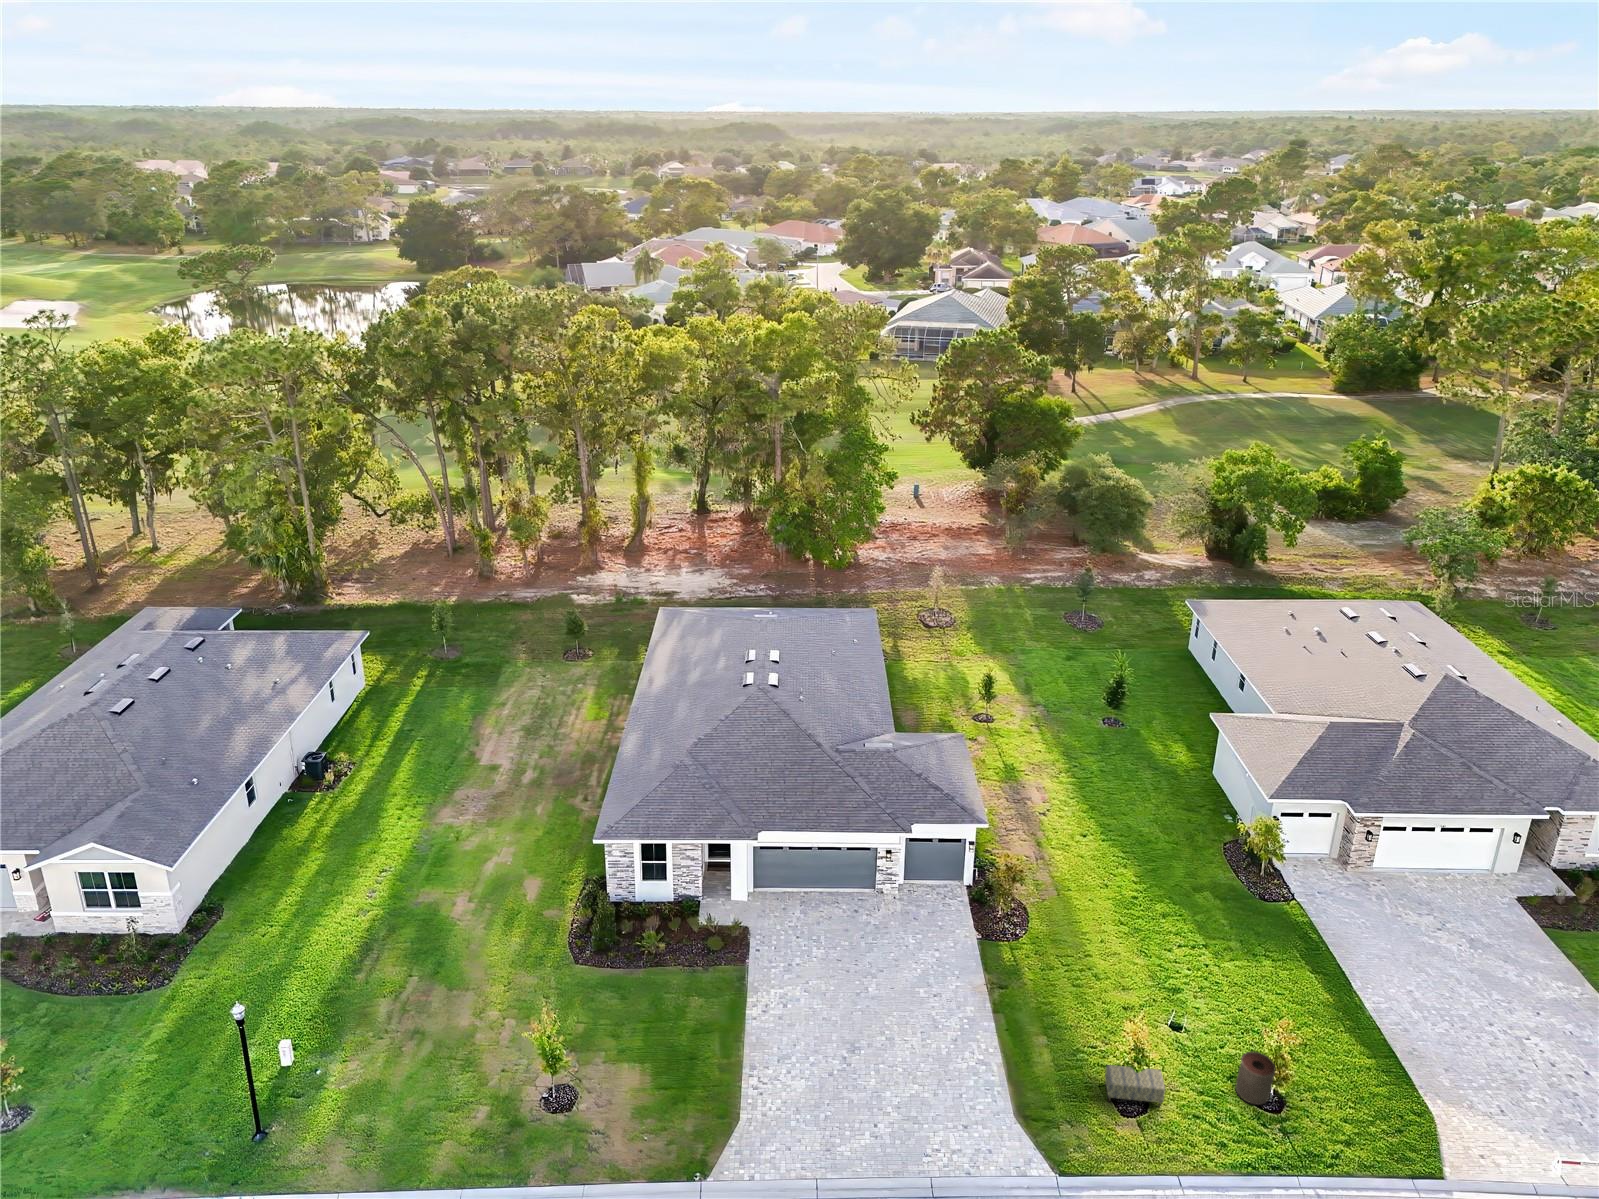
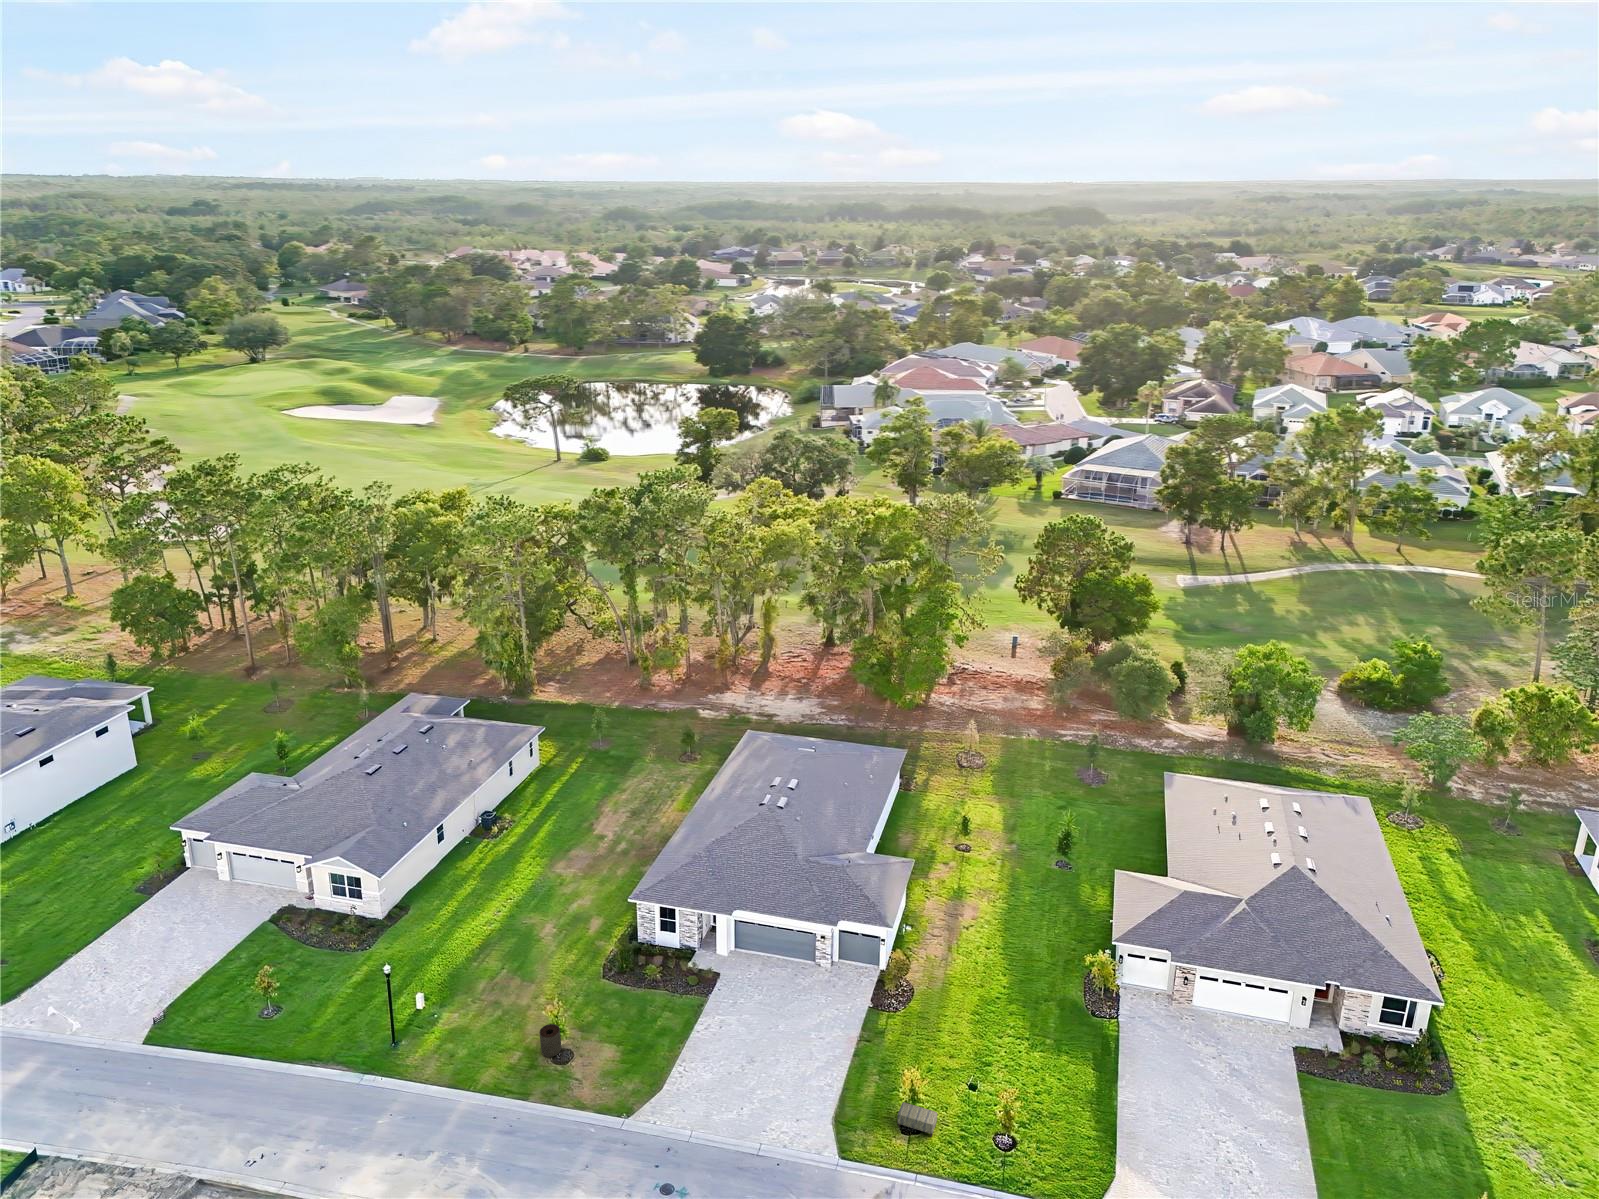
trash can: present [1235,1051,1276,1105] -> present [539,1024,562,1057]

